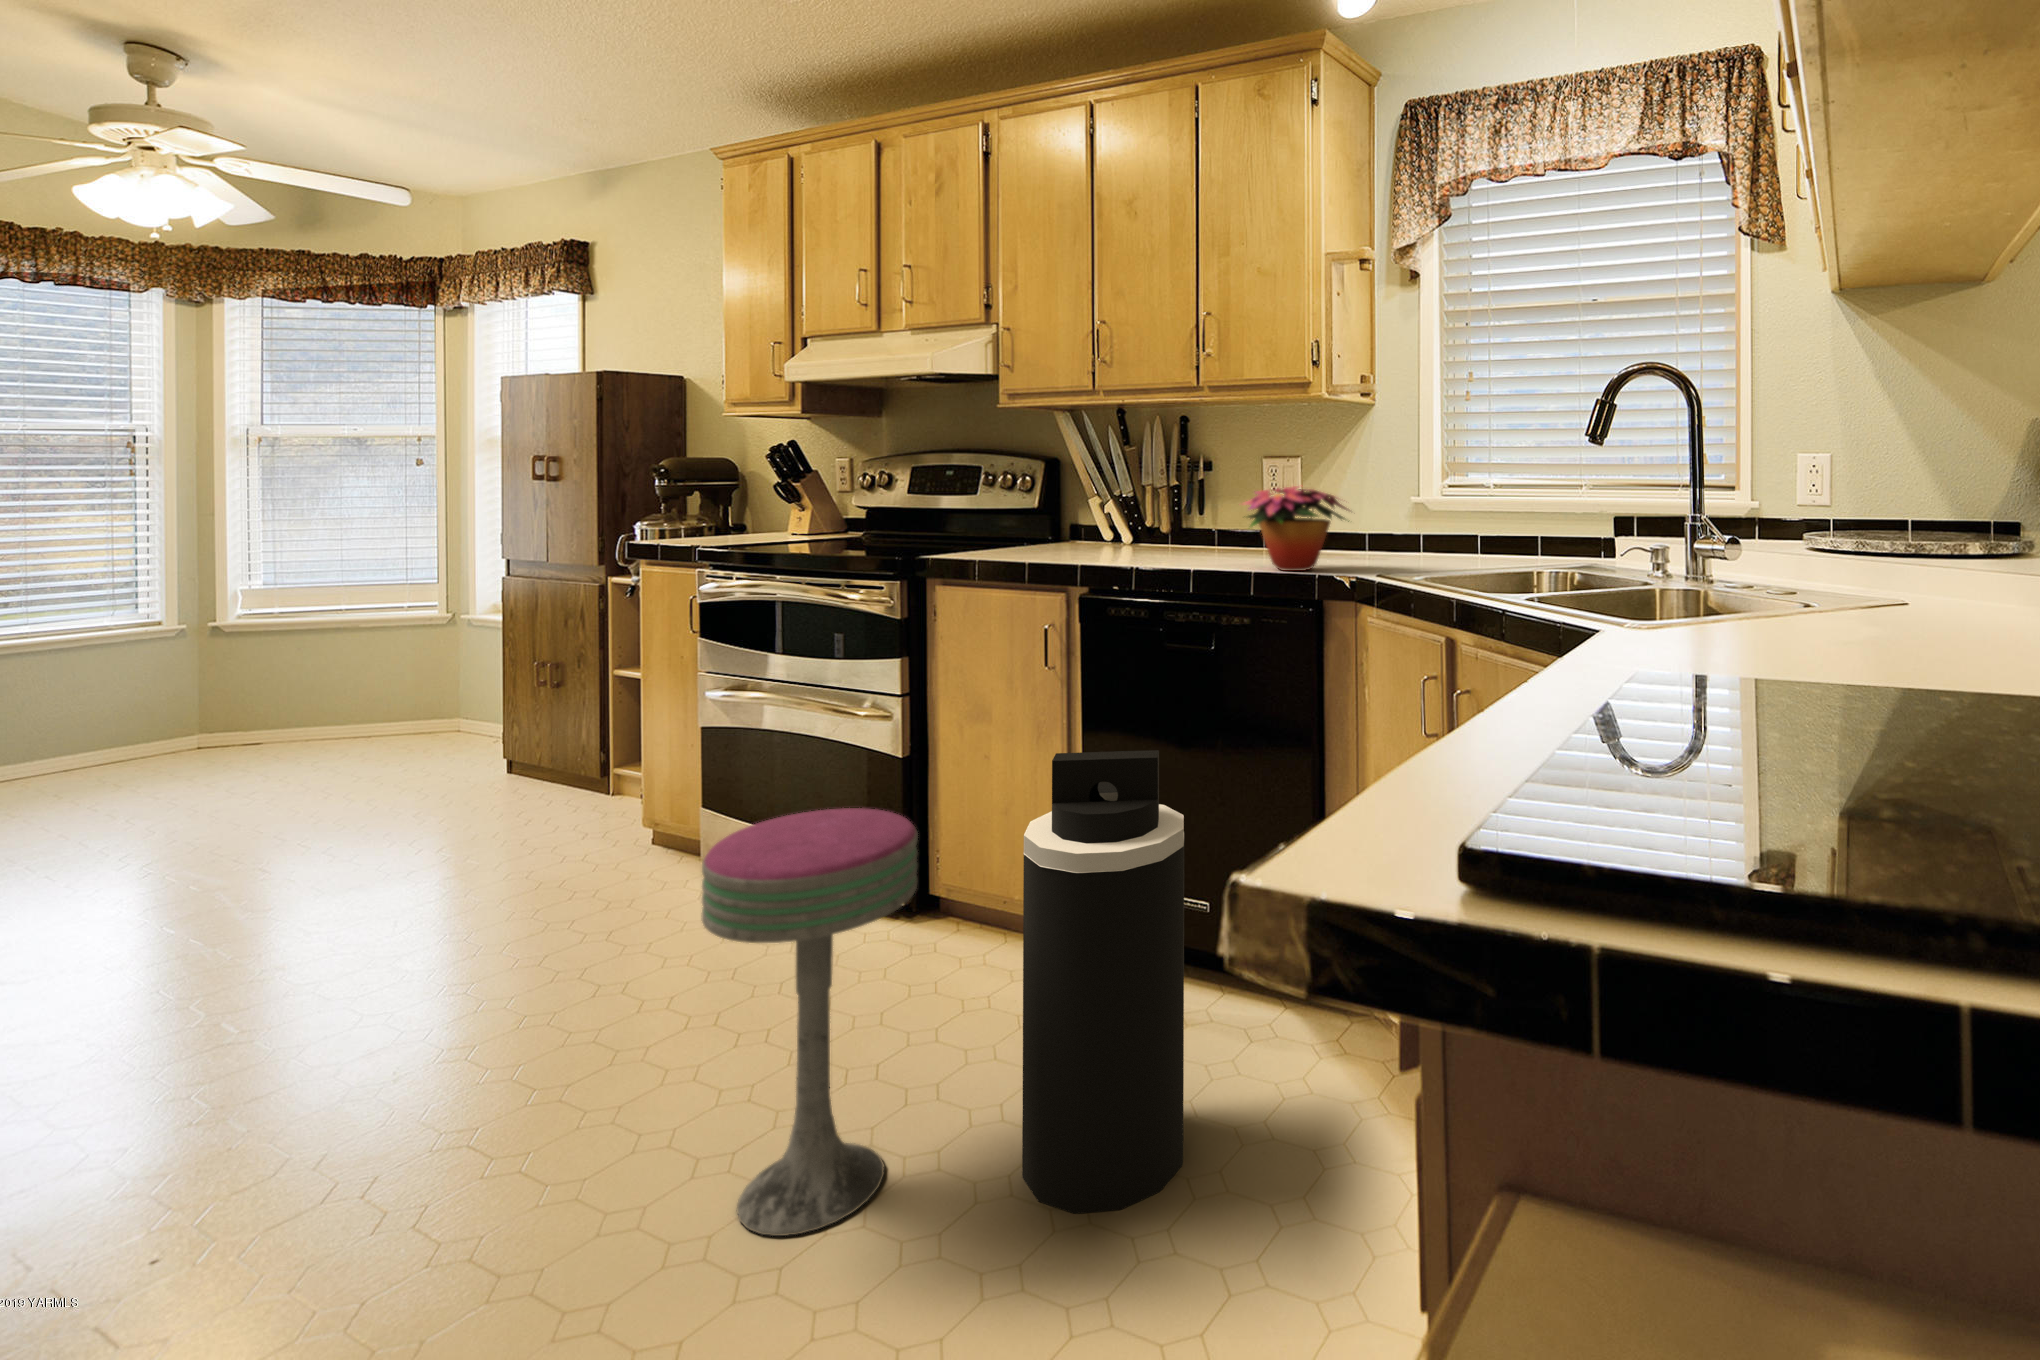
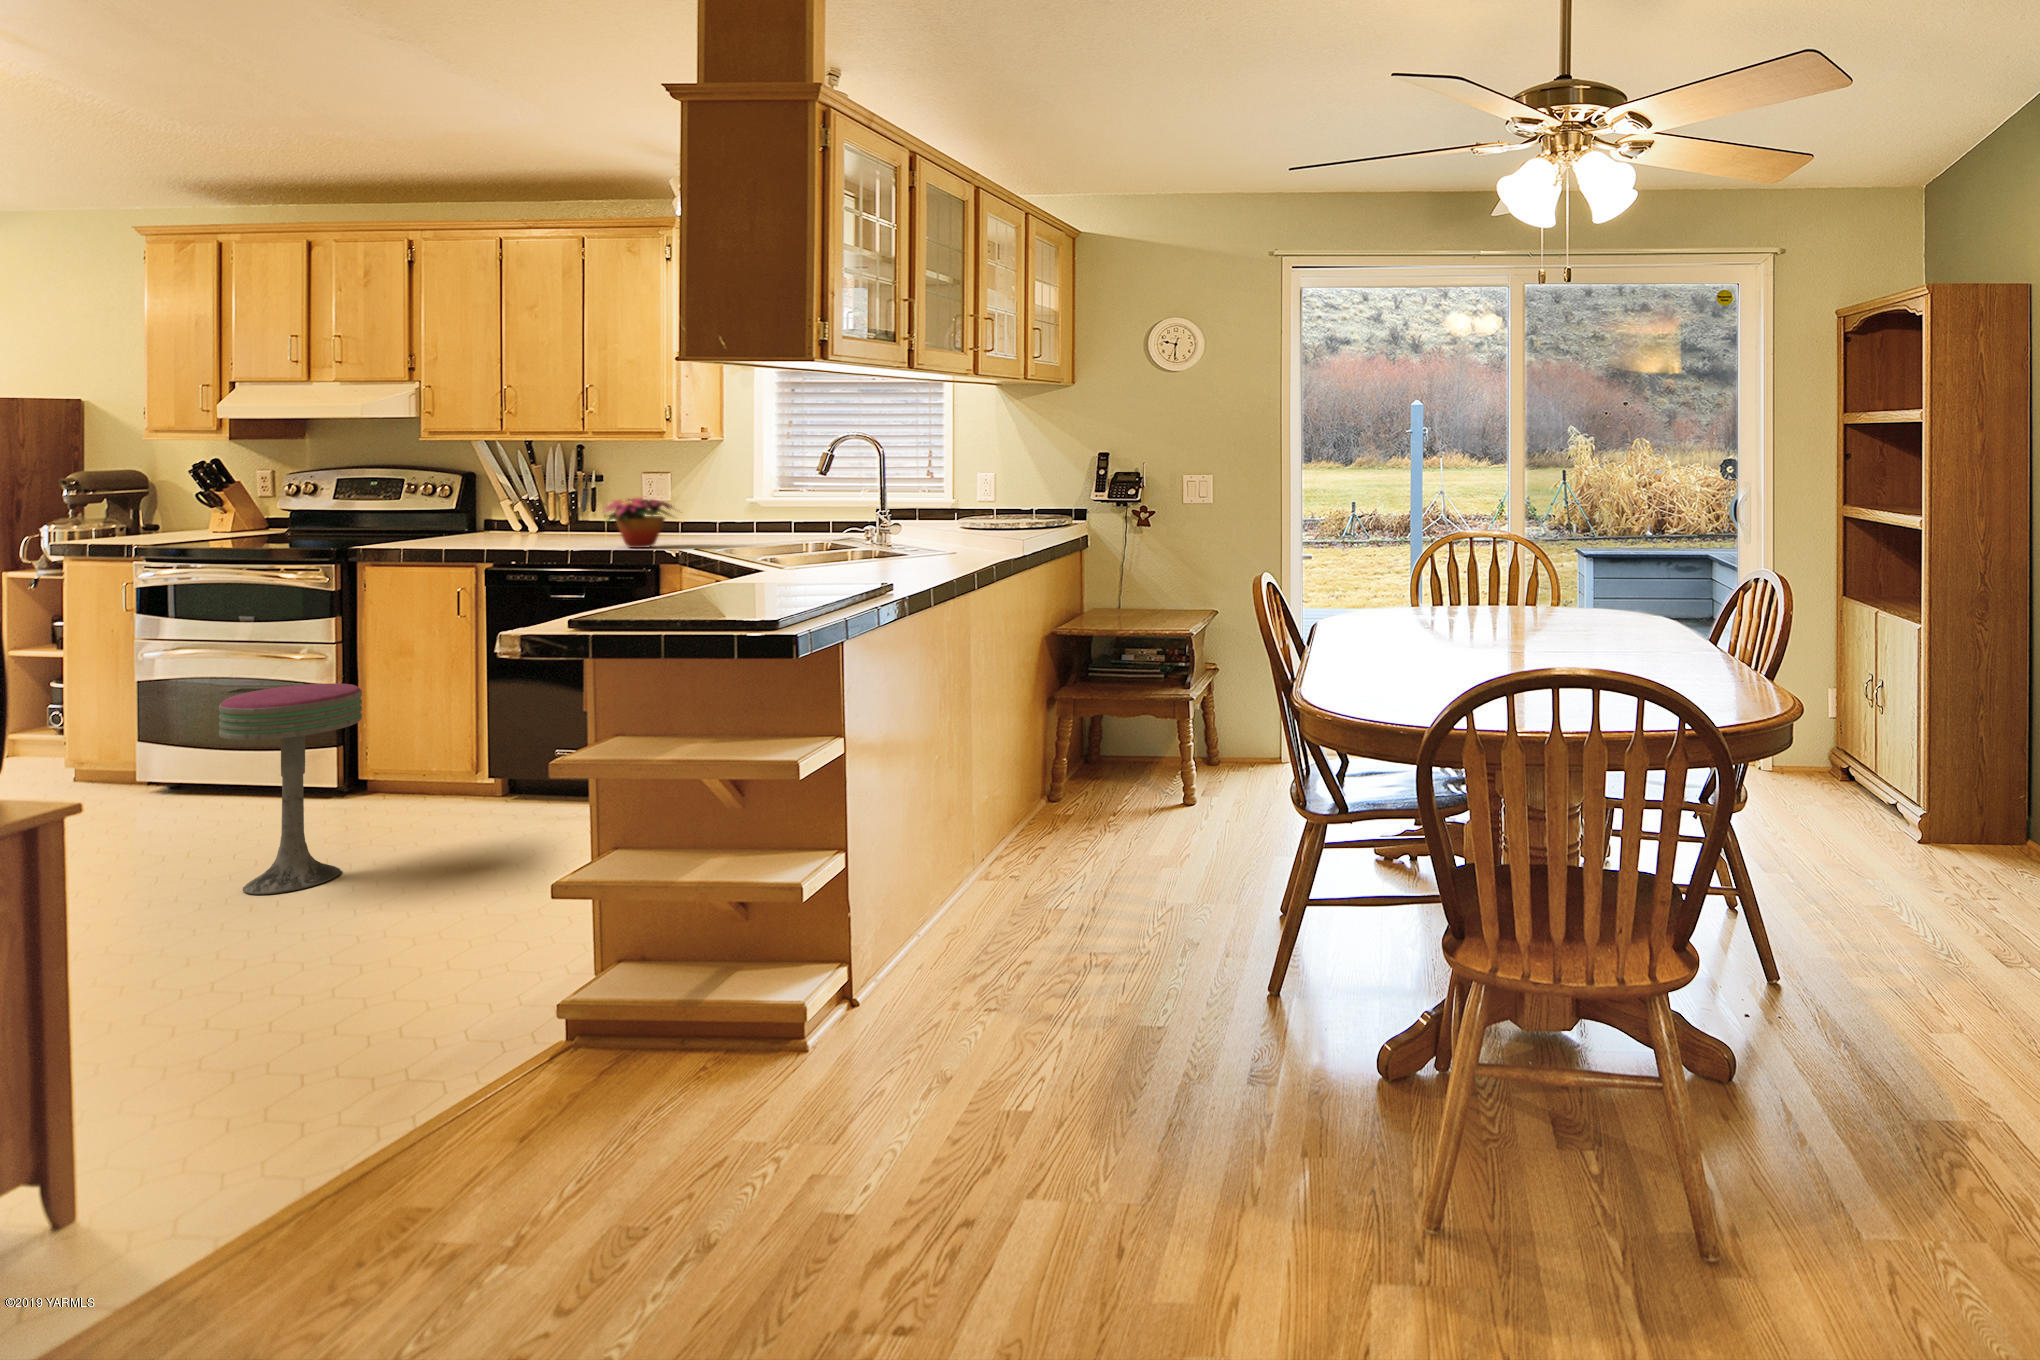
trash can: present [1022,750,1184,1214] -> none [432,641,537,868]

